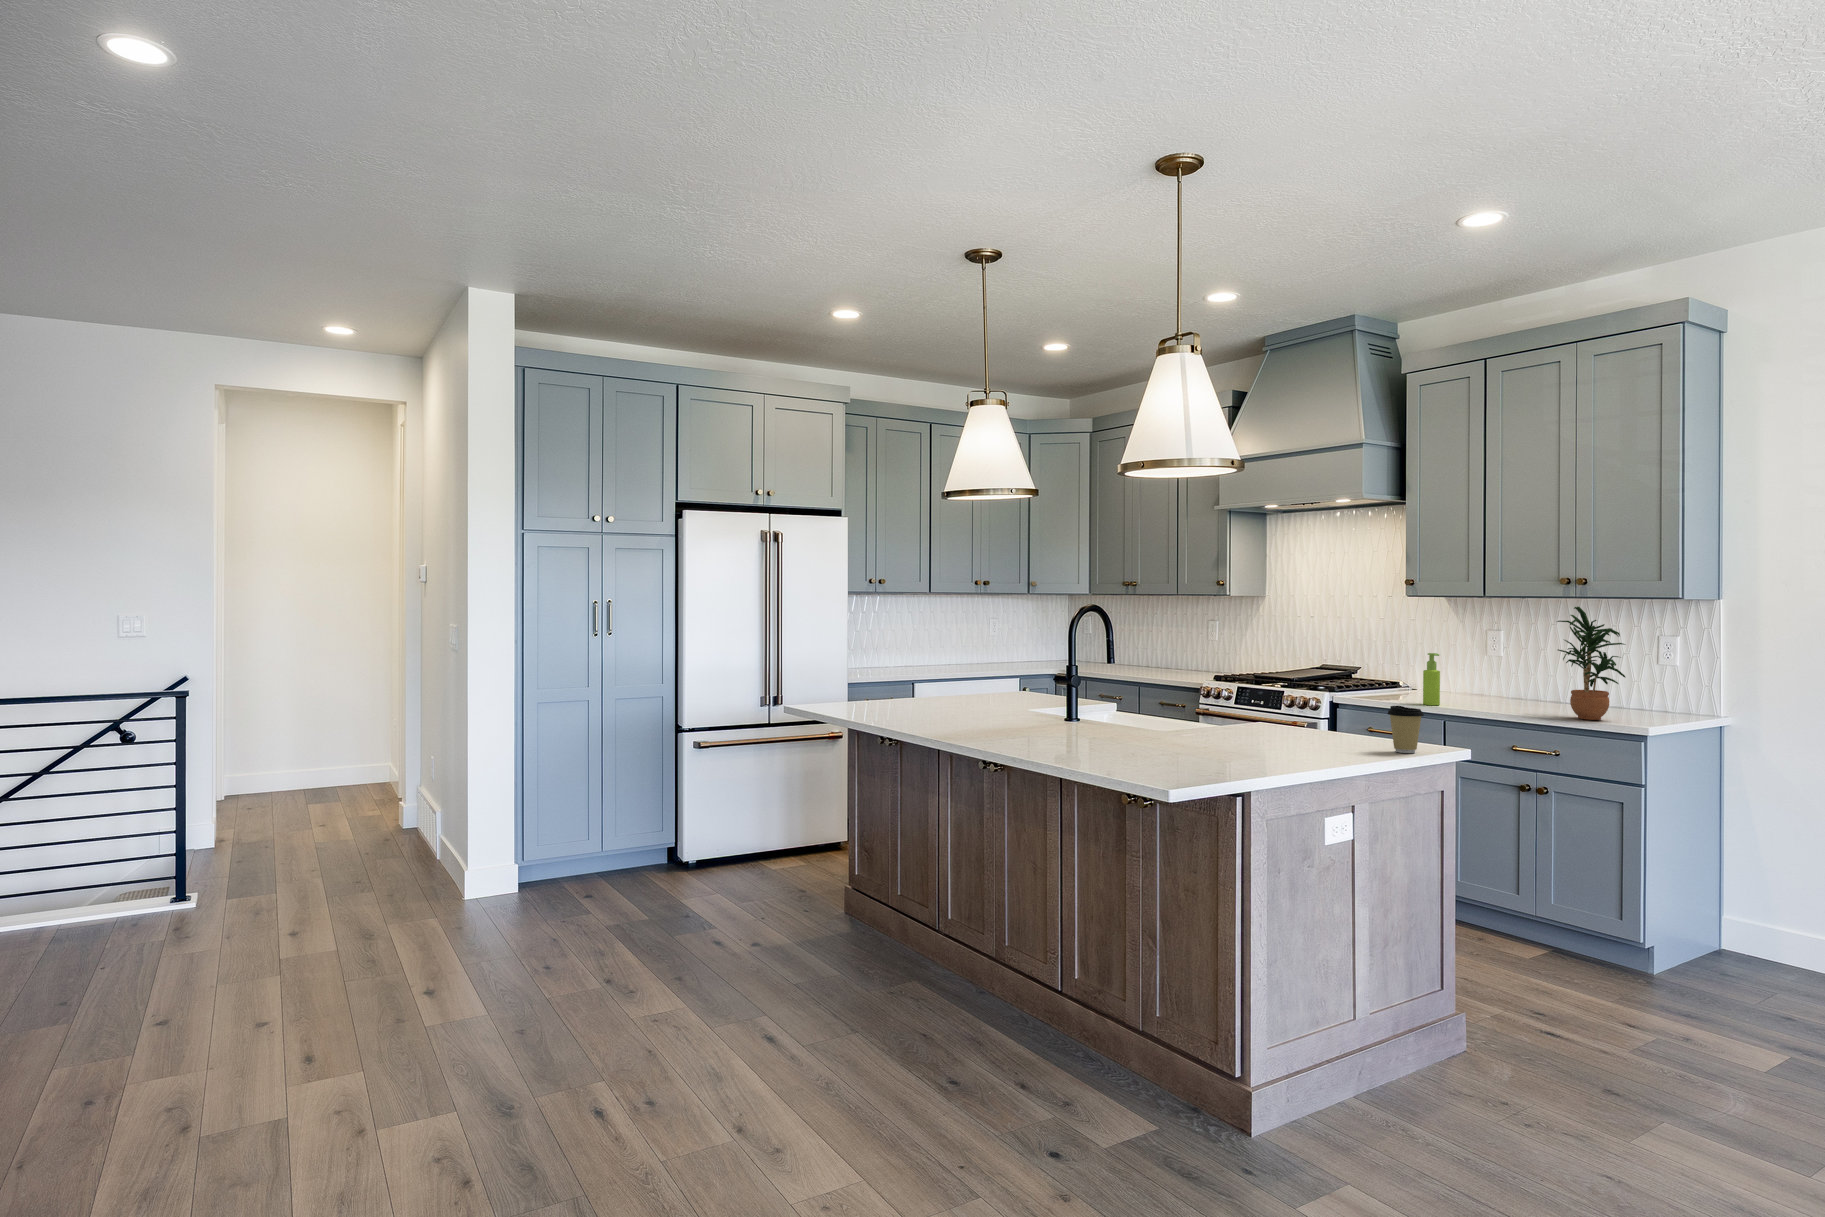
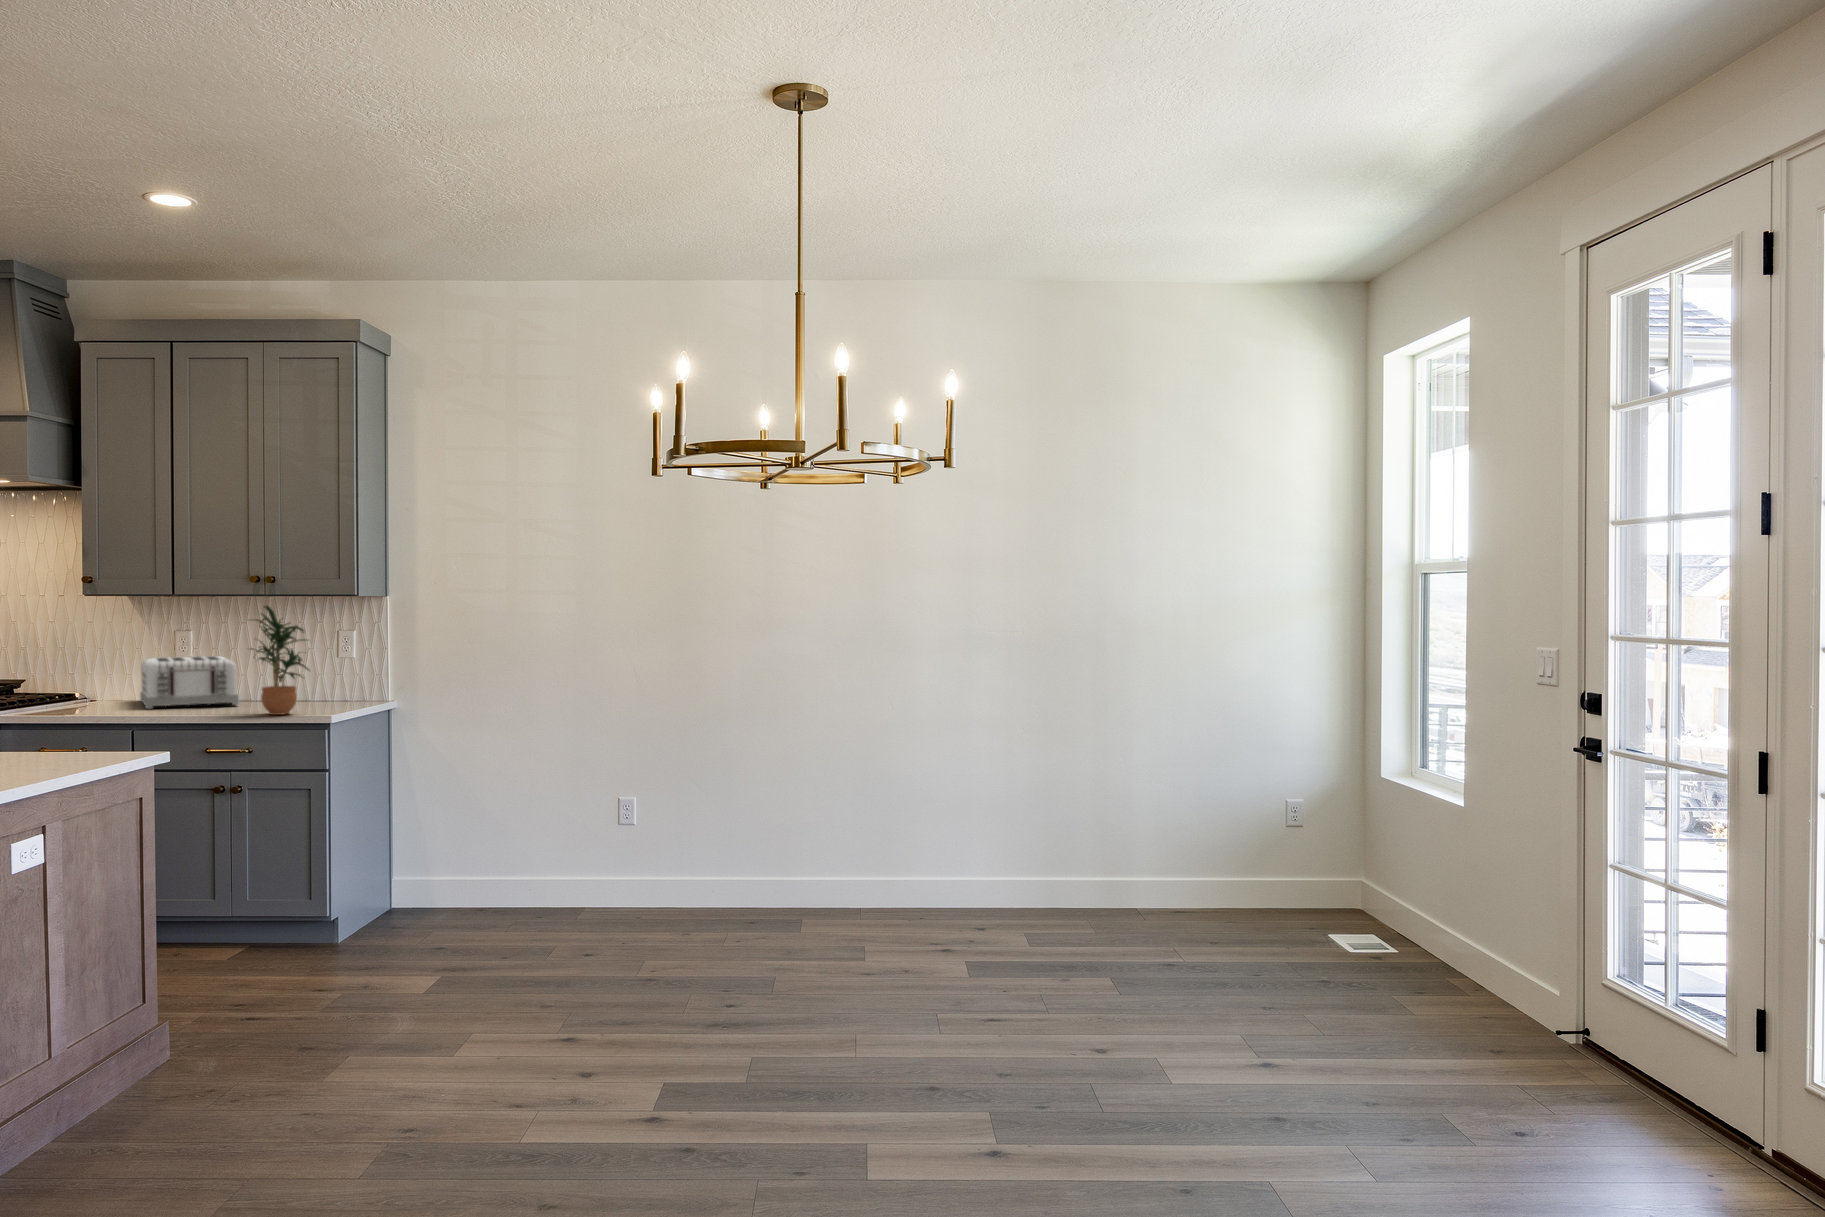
soap dispenser: present [1423,653,1440,705] -> none [107,657,127,714]
toaster: none [1453,656,1546,706] -> present [140,656,239,709]
coffee cup: present [1387,706,1424,753] -> none [78,718,119,766]

